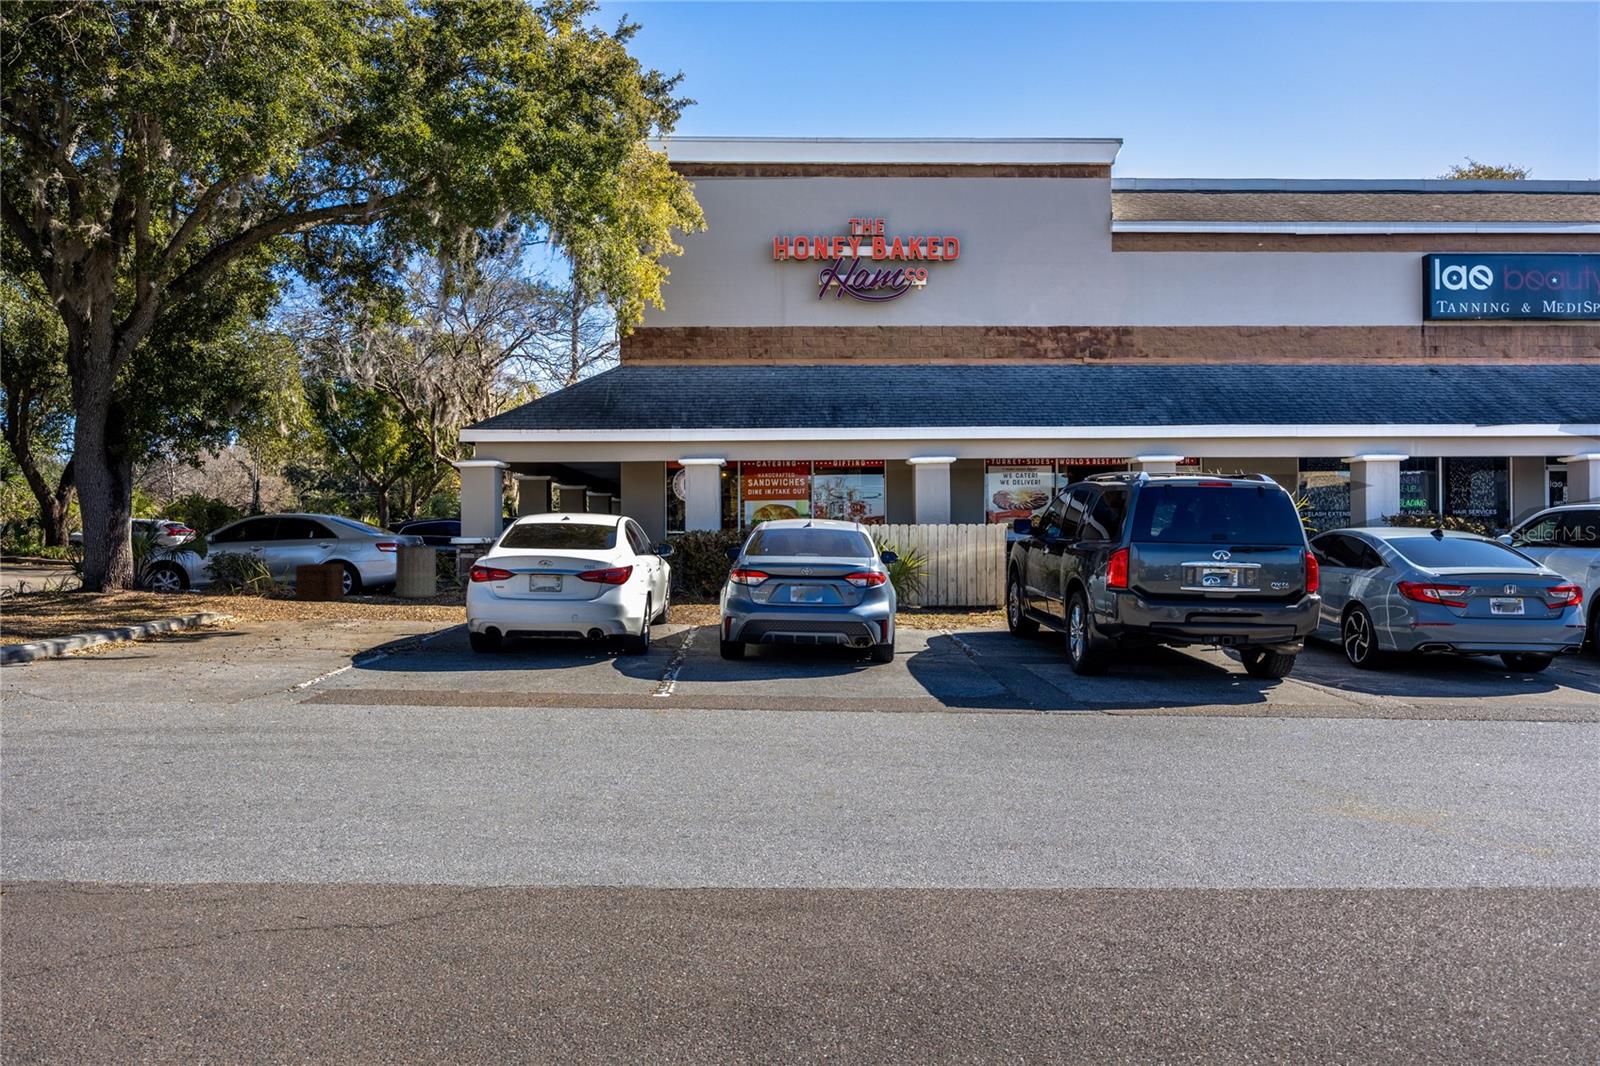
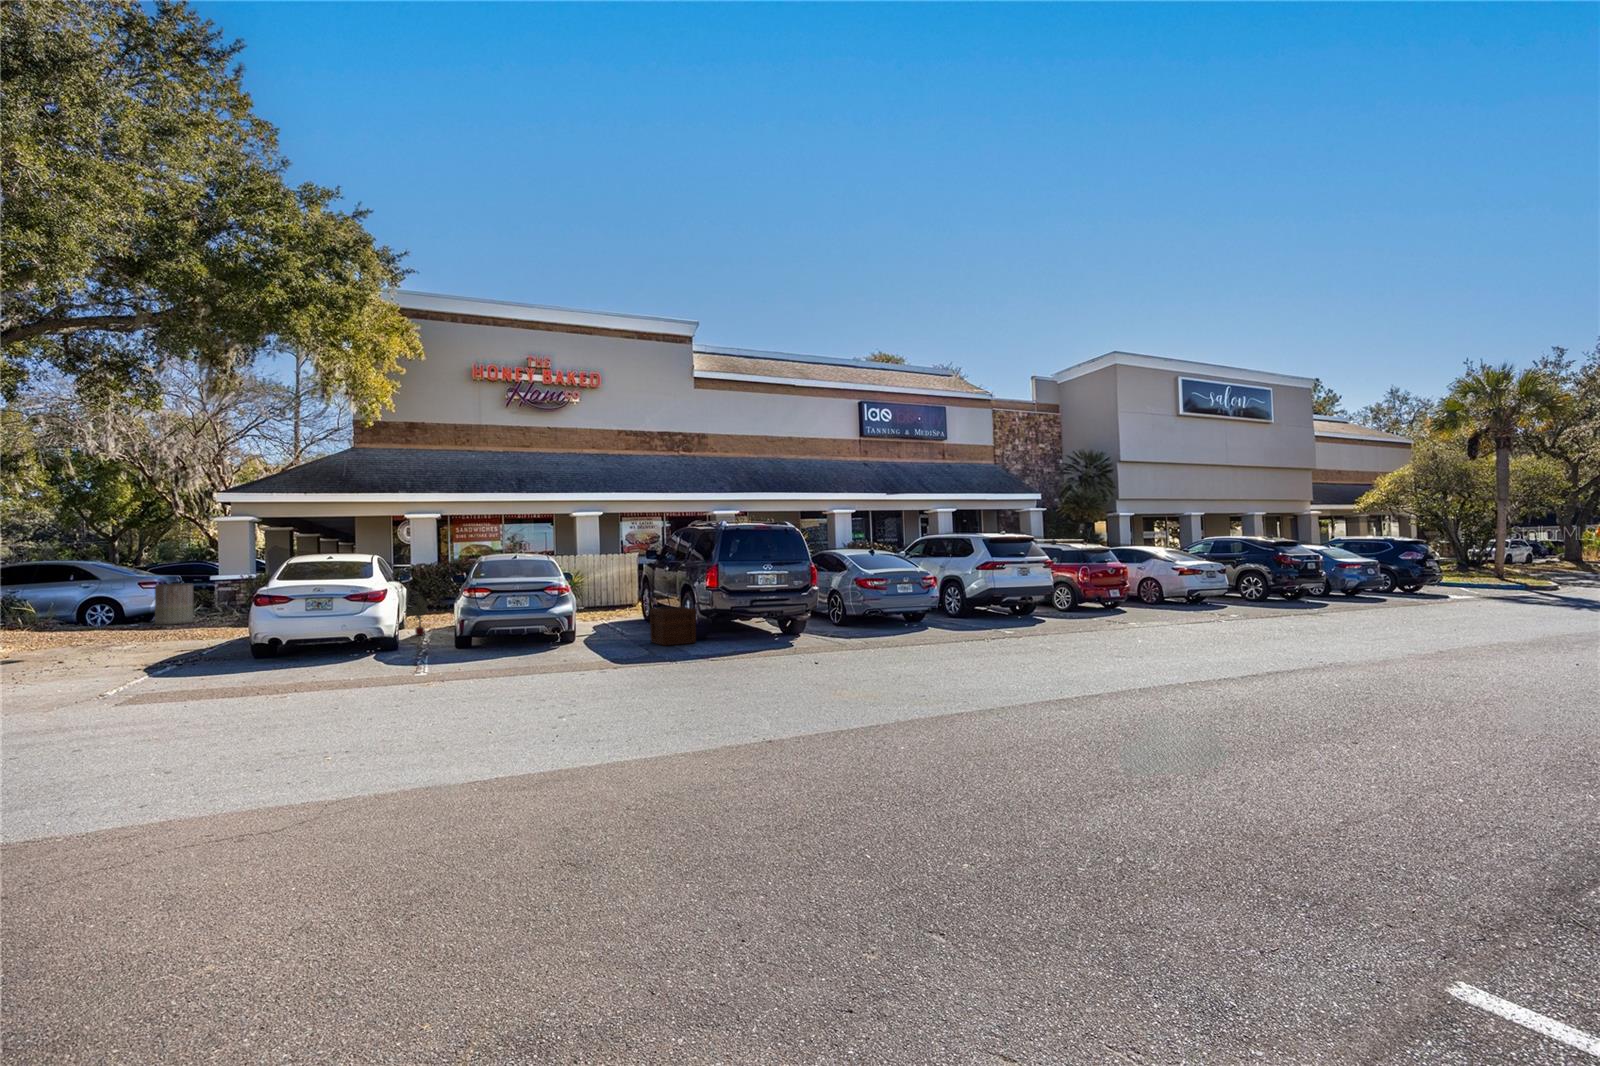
wooden crate: present [296,564,344,601] -> present [650,606,696,646]
potted tree: none [663,574,695,635] -> present [405,595,427,636]

